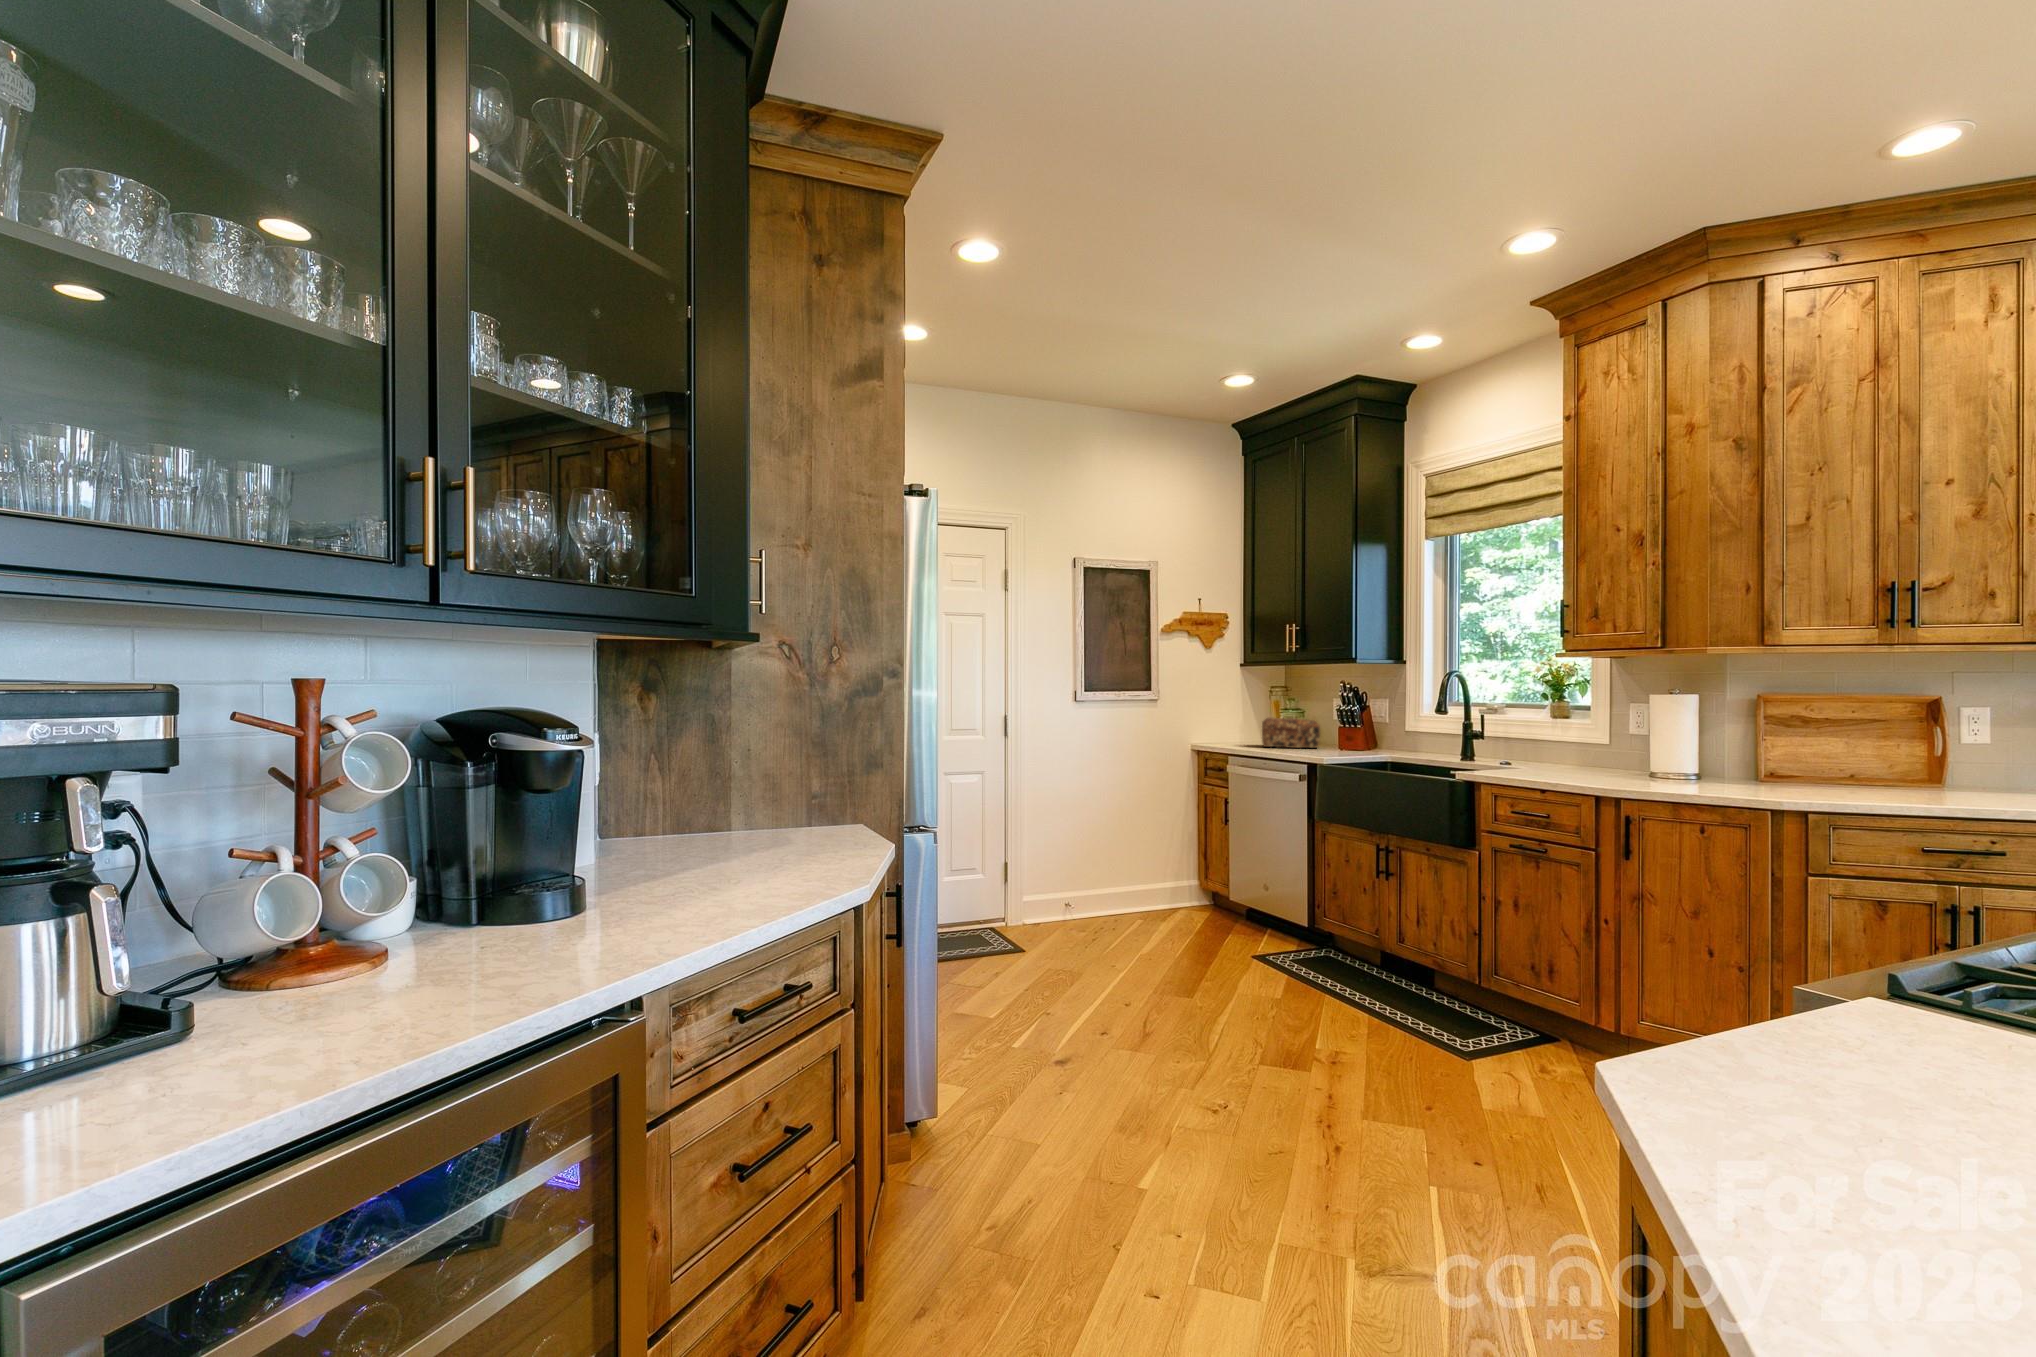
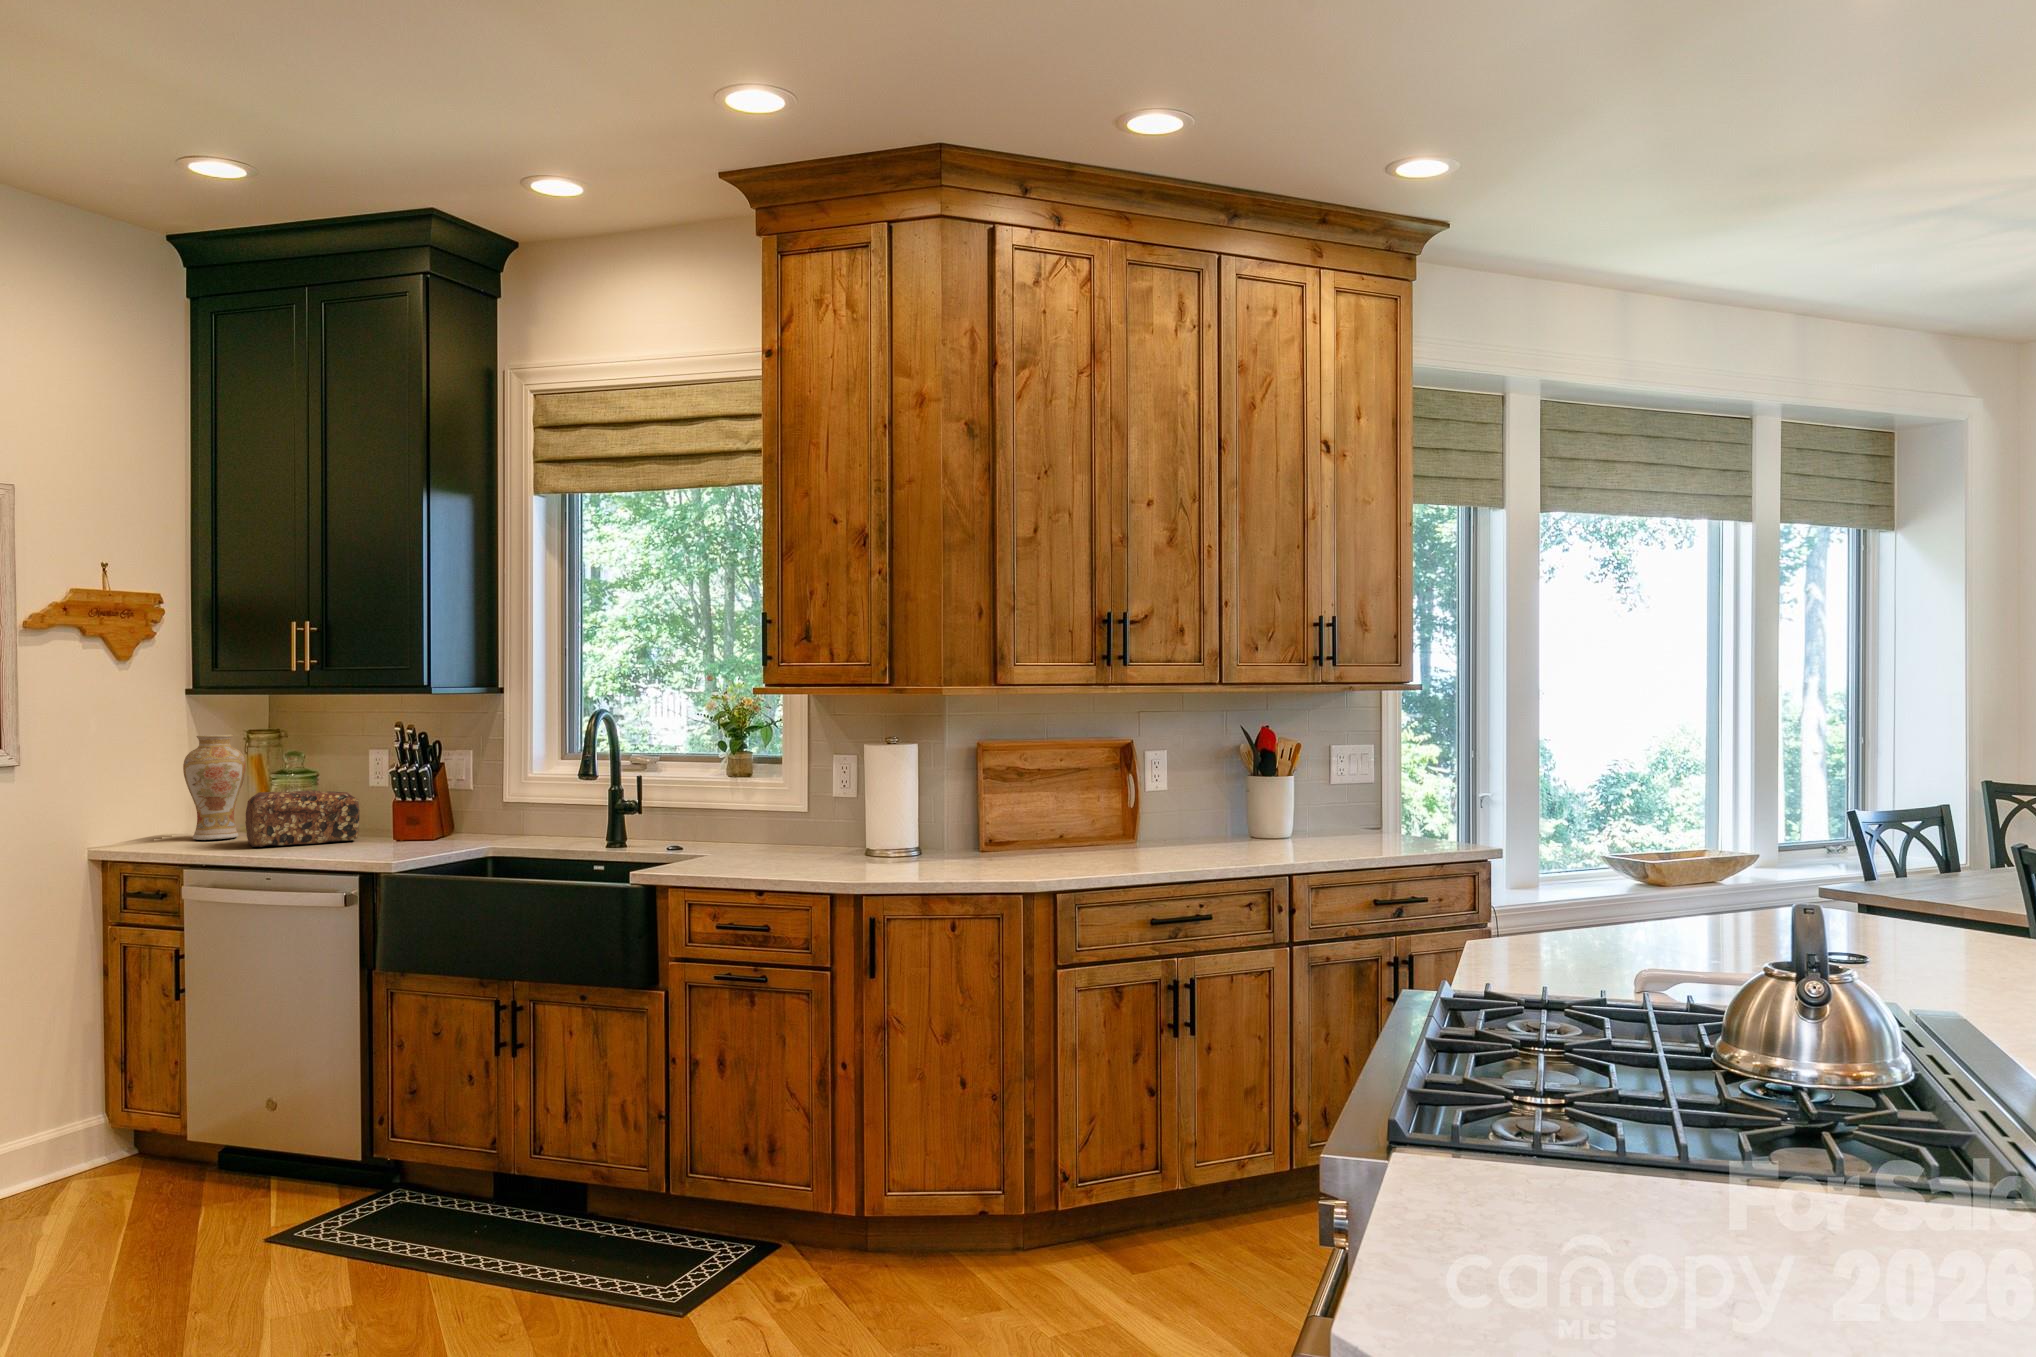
vase: none [1235,687,1266,743] -> present [183,735,246,840]

